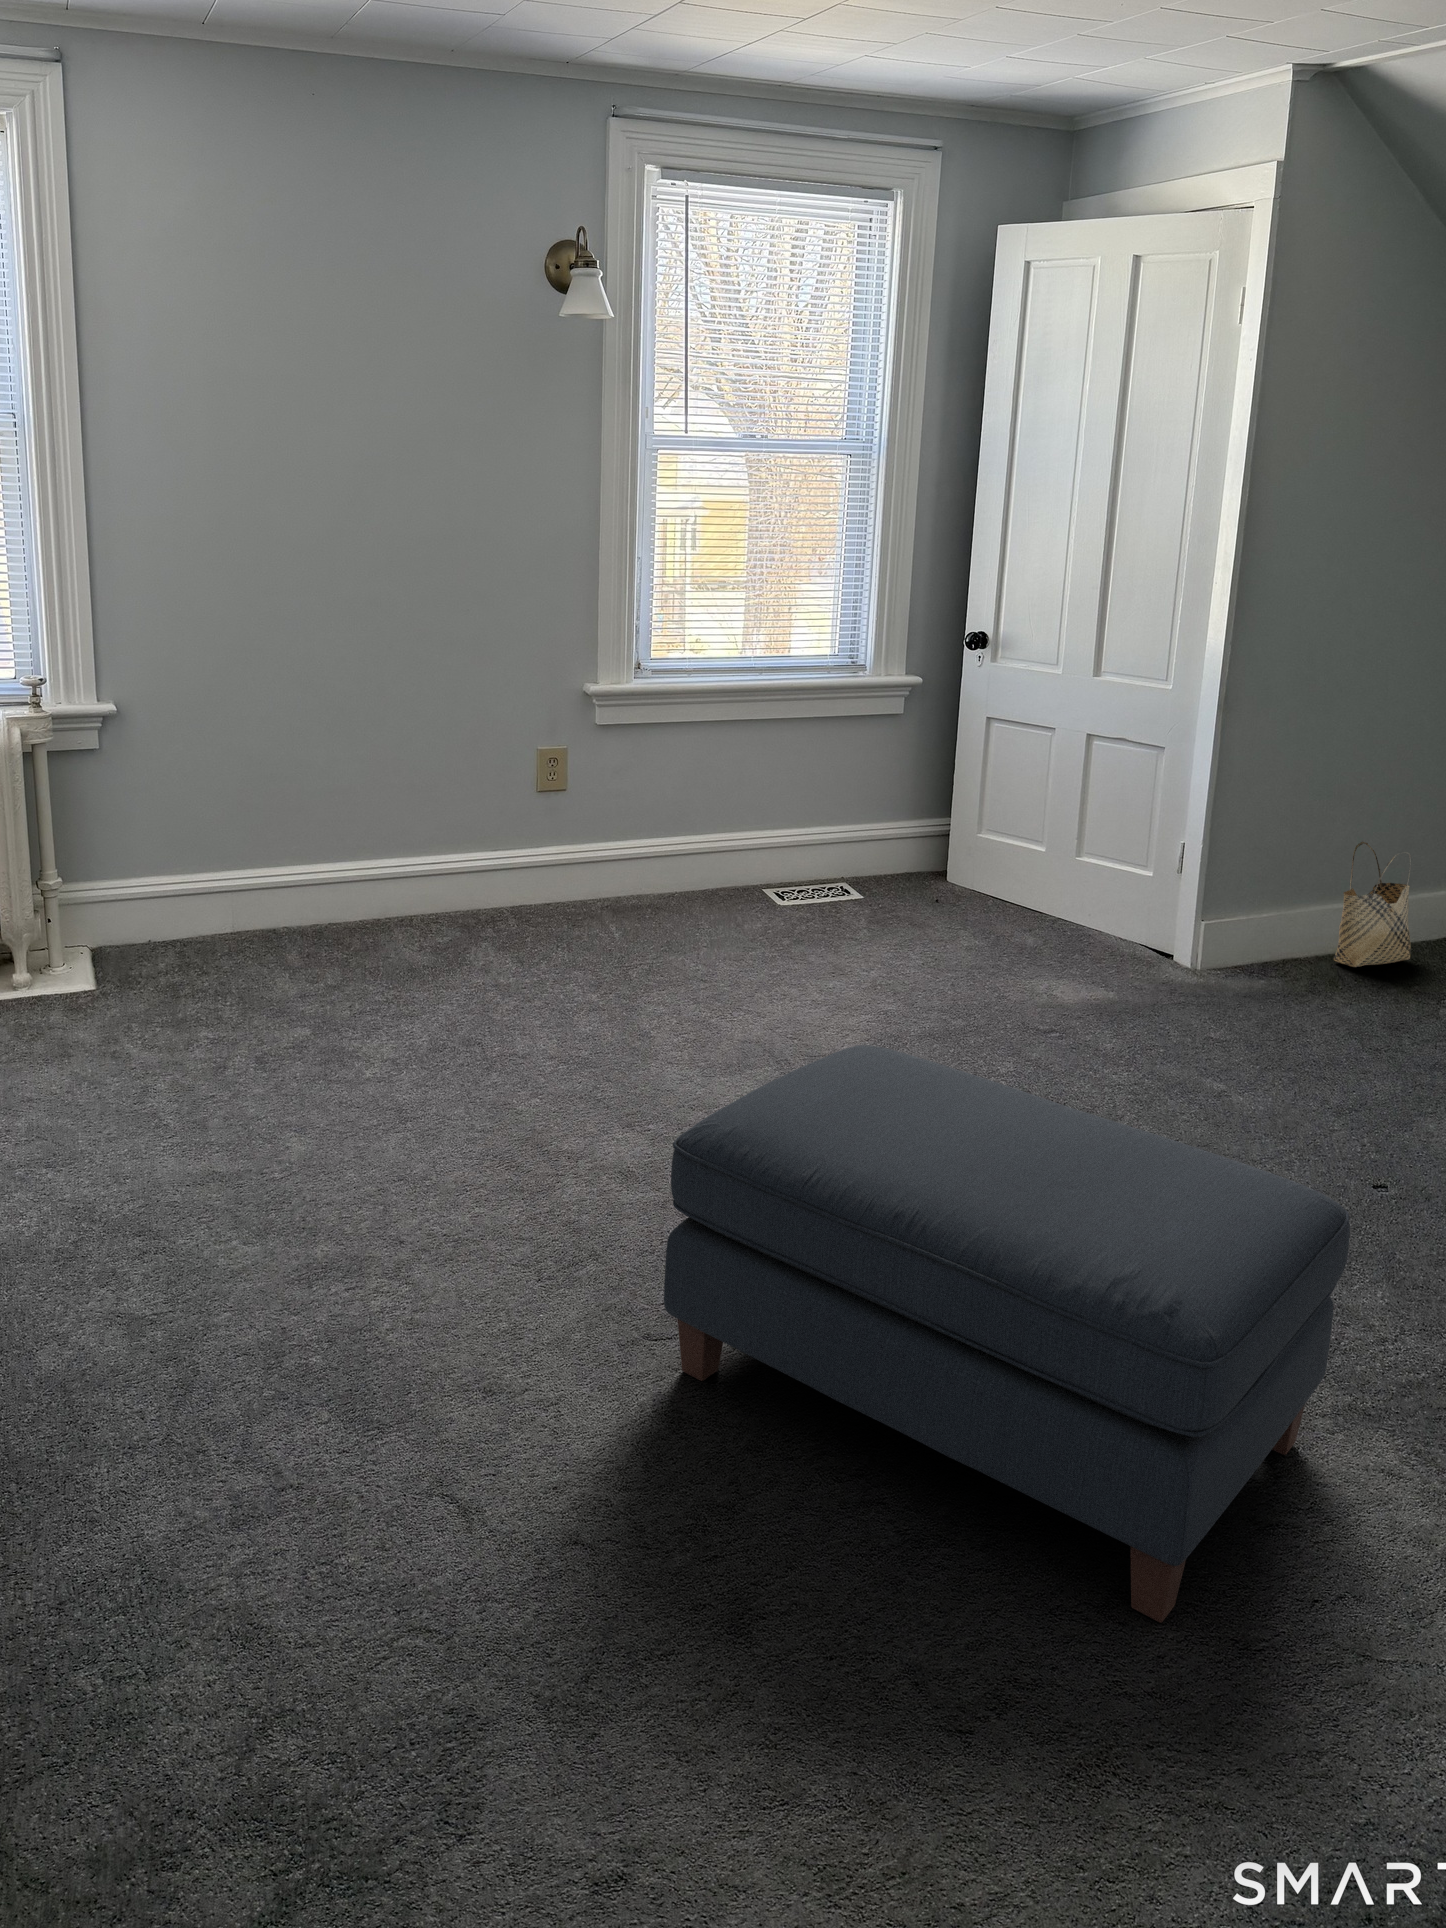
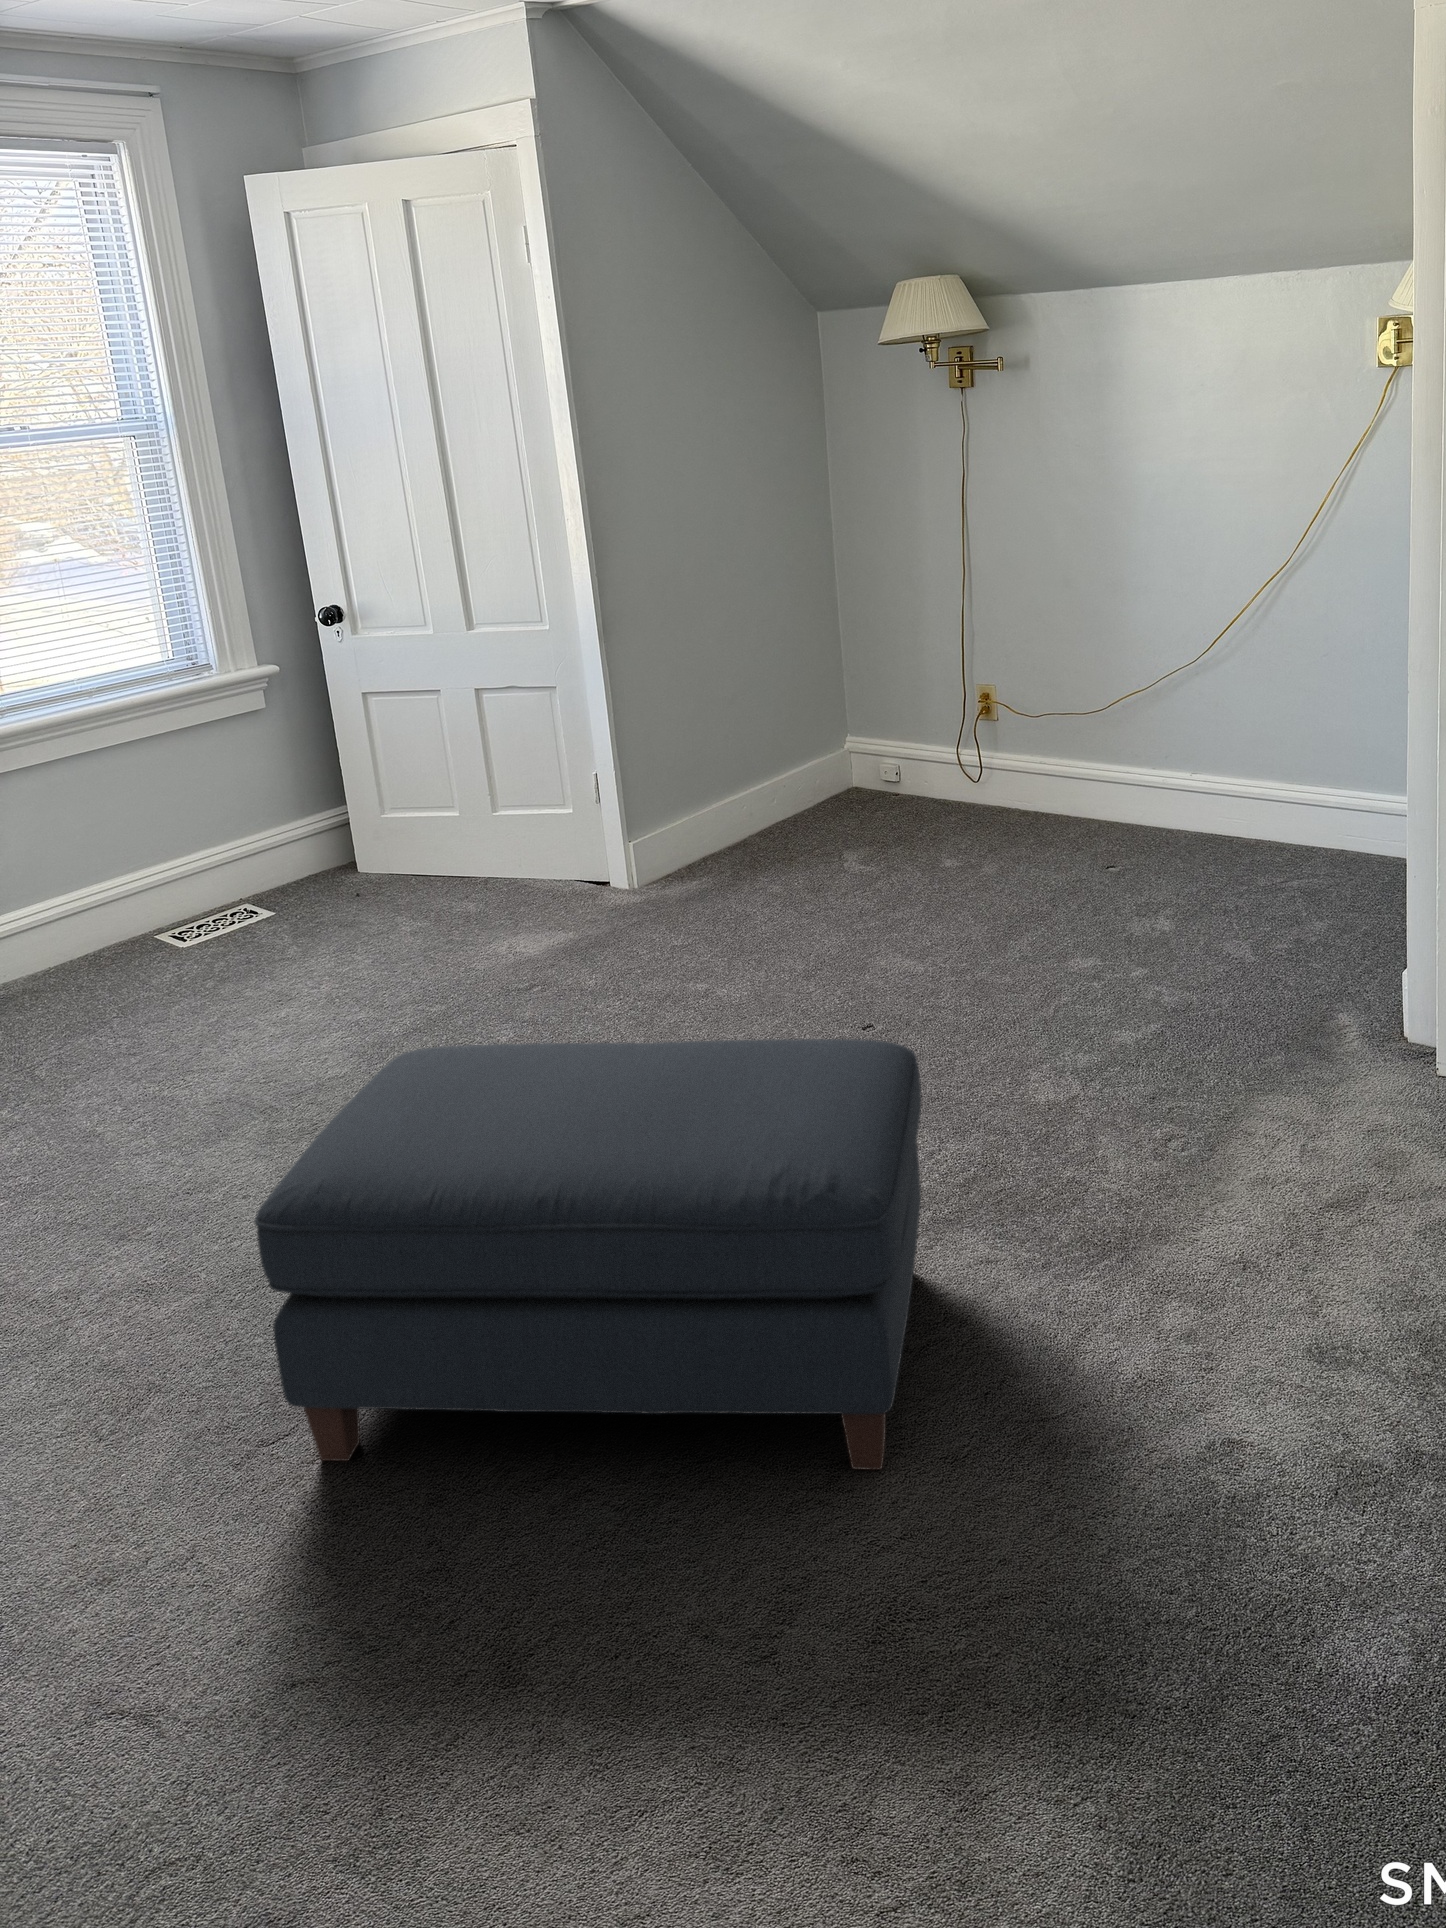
woven basket: present [1334,842,1411,967] -> none [738,735,804,850]

